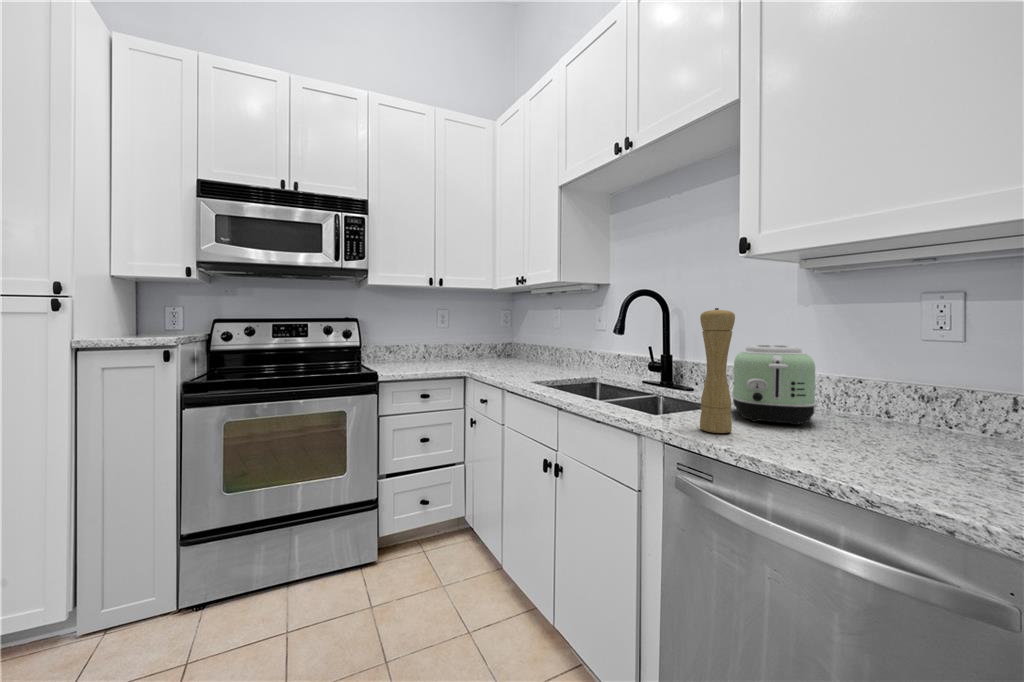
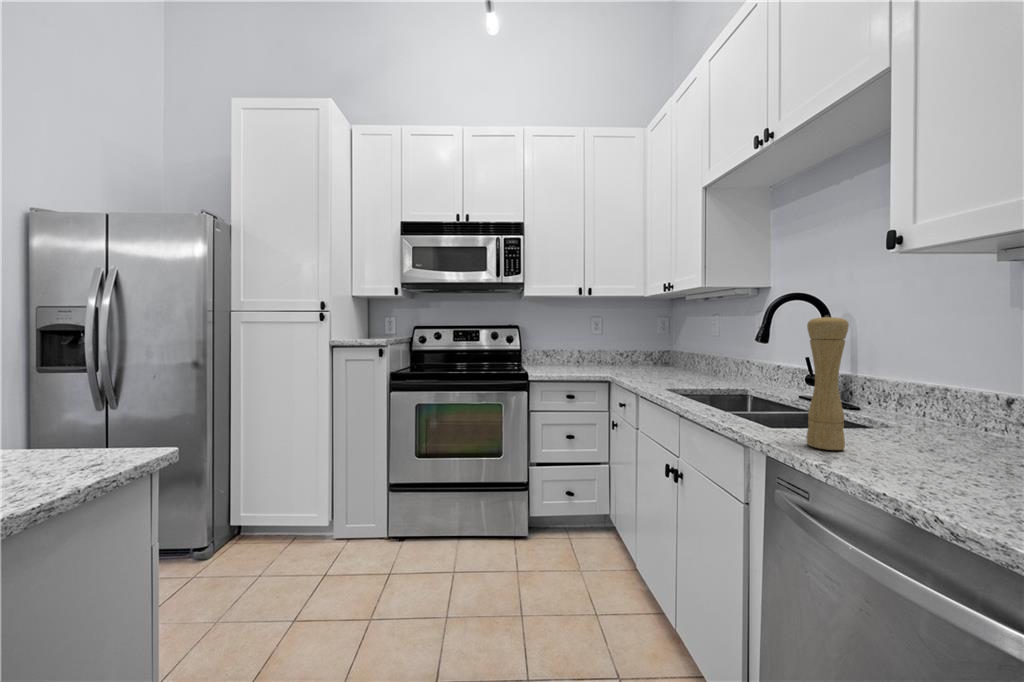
toaster: present [732,345,816,425] -> none [870,356,988,452]

